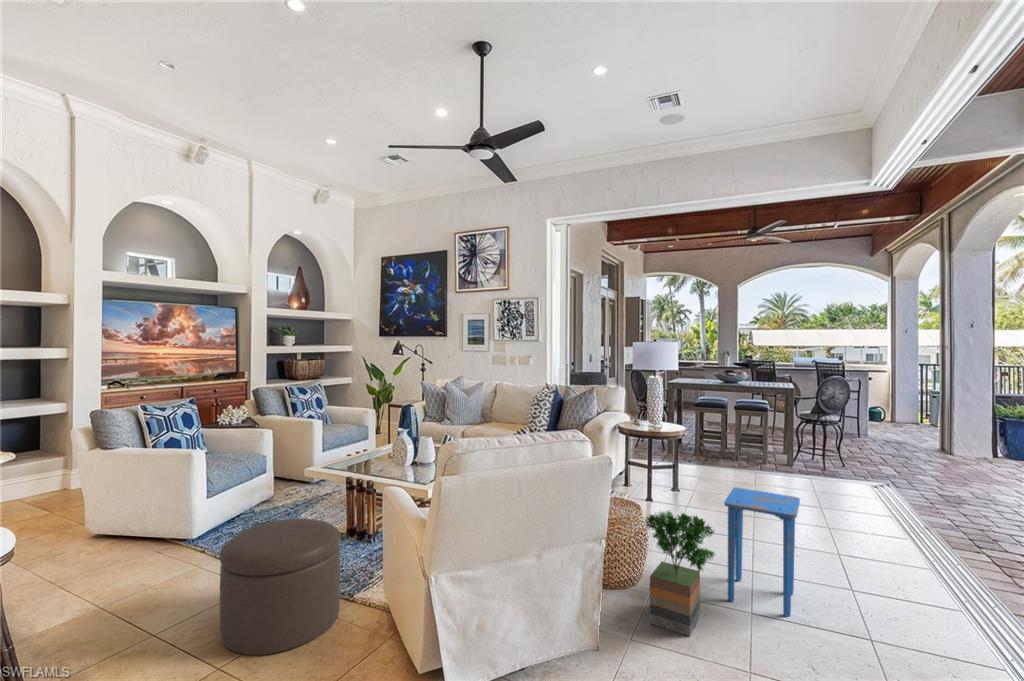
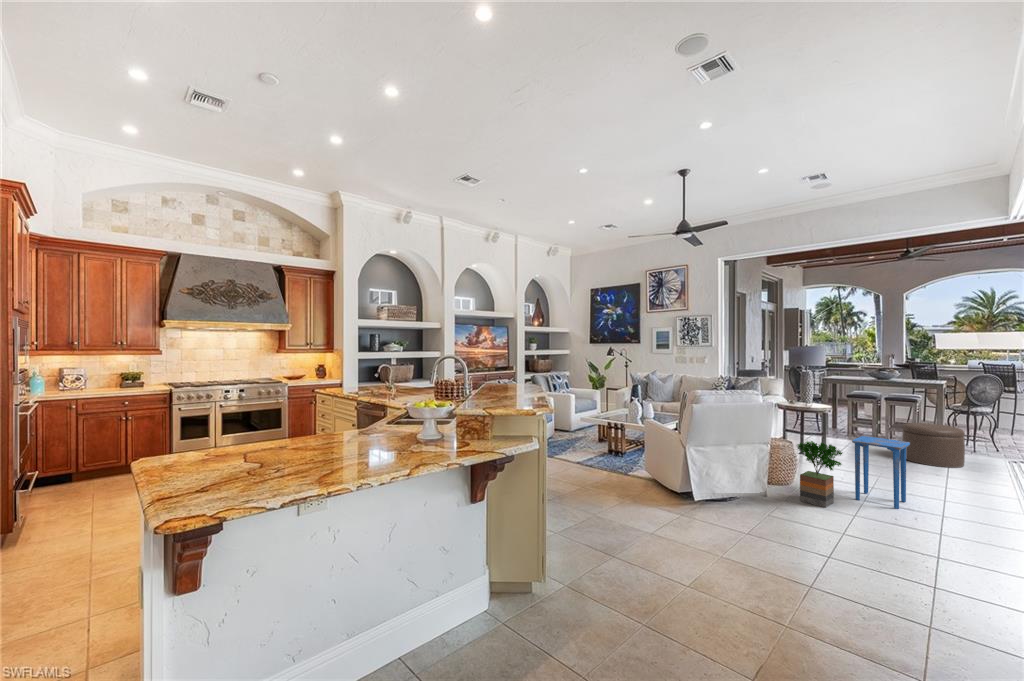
ottoman: present [220,519,340,655] -> present [902,423,965,468]

